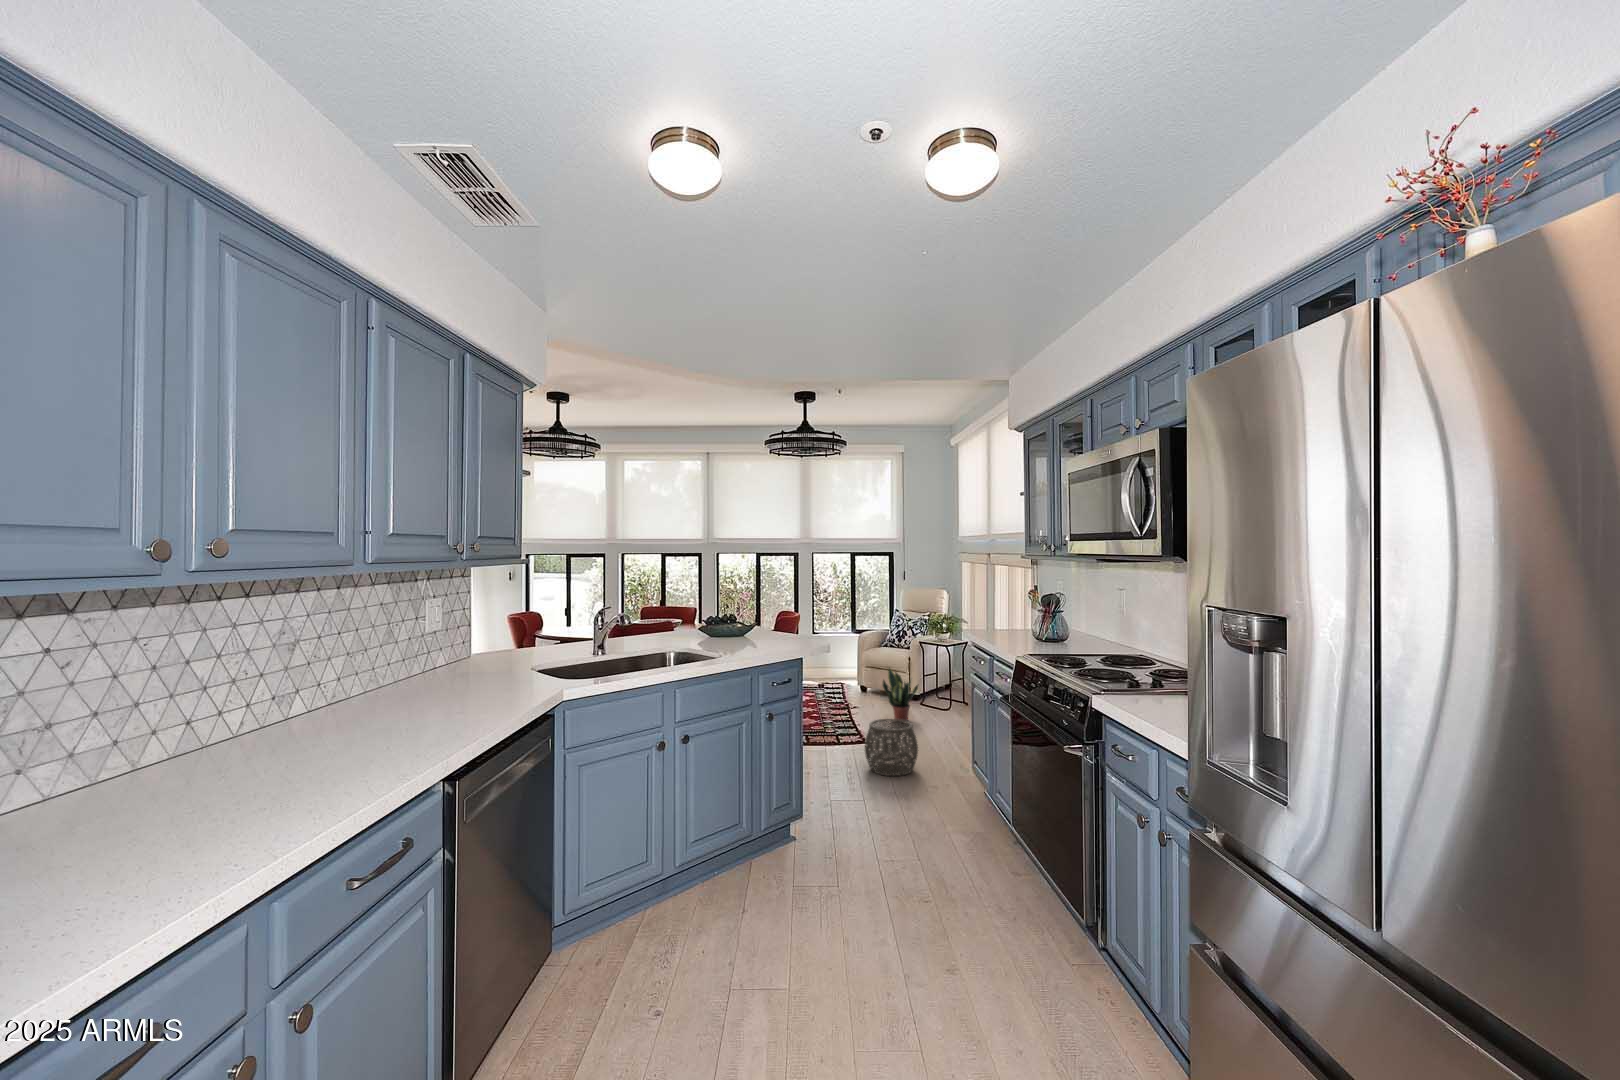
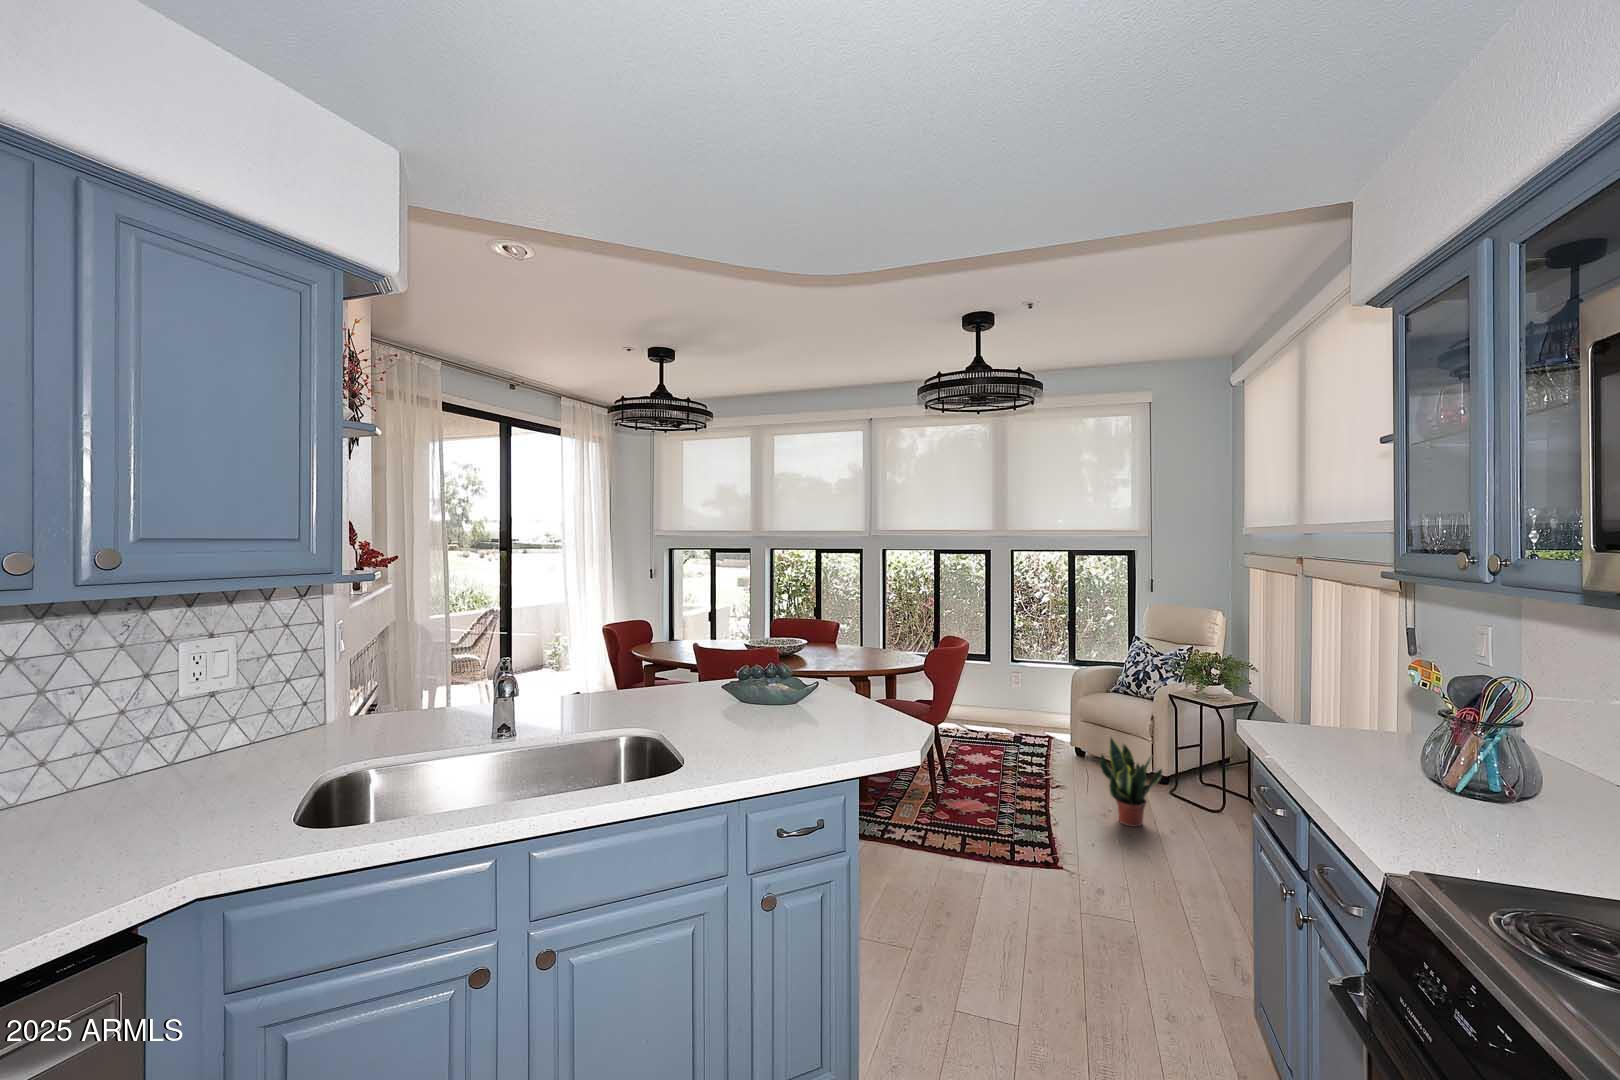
woven basket: present [865,719,918,776] -> none [1041,850,1144,967]

